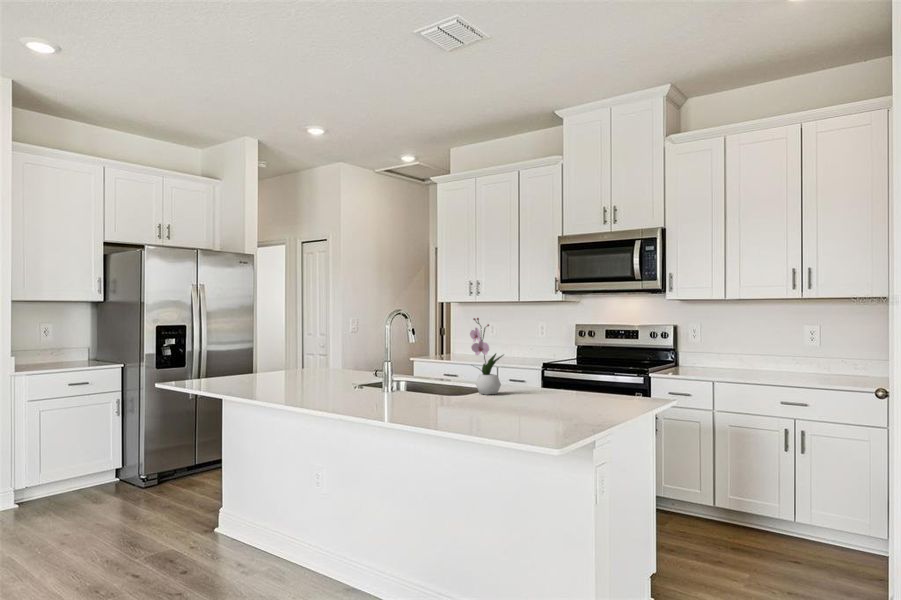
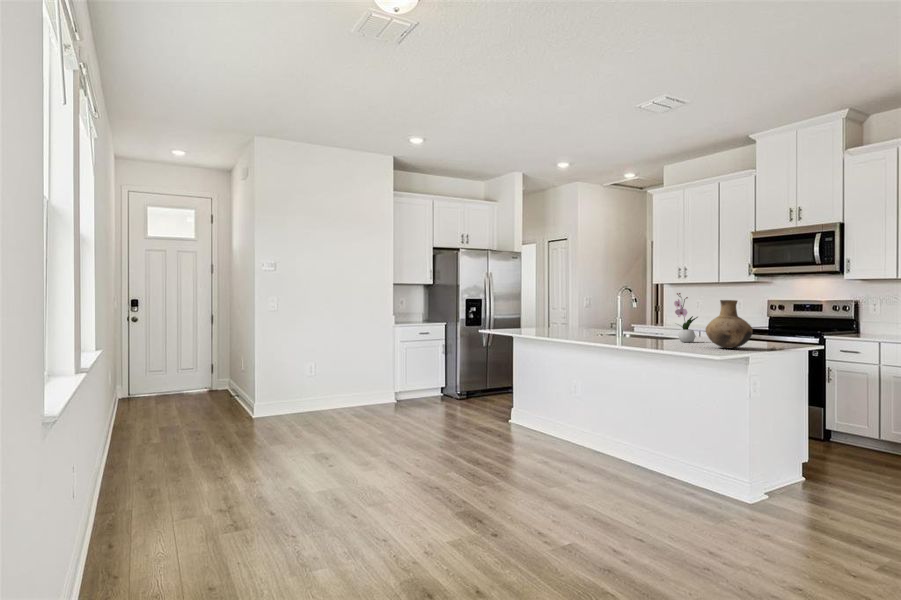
vase: none [520,330,588,408] -> present [706,300,753,349]

